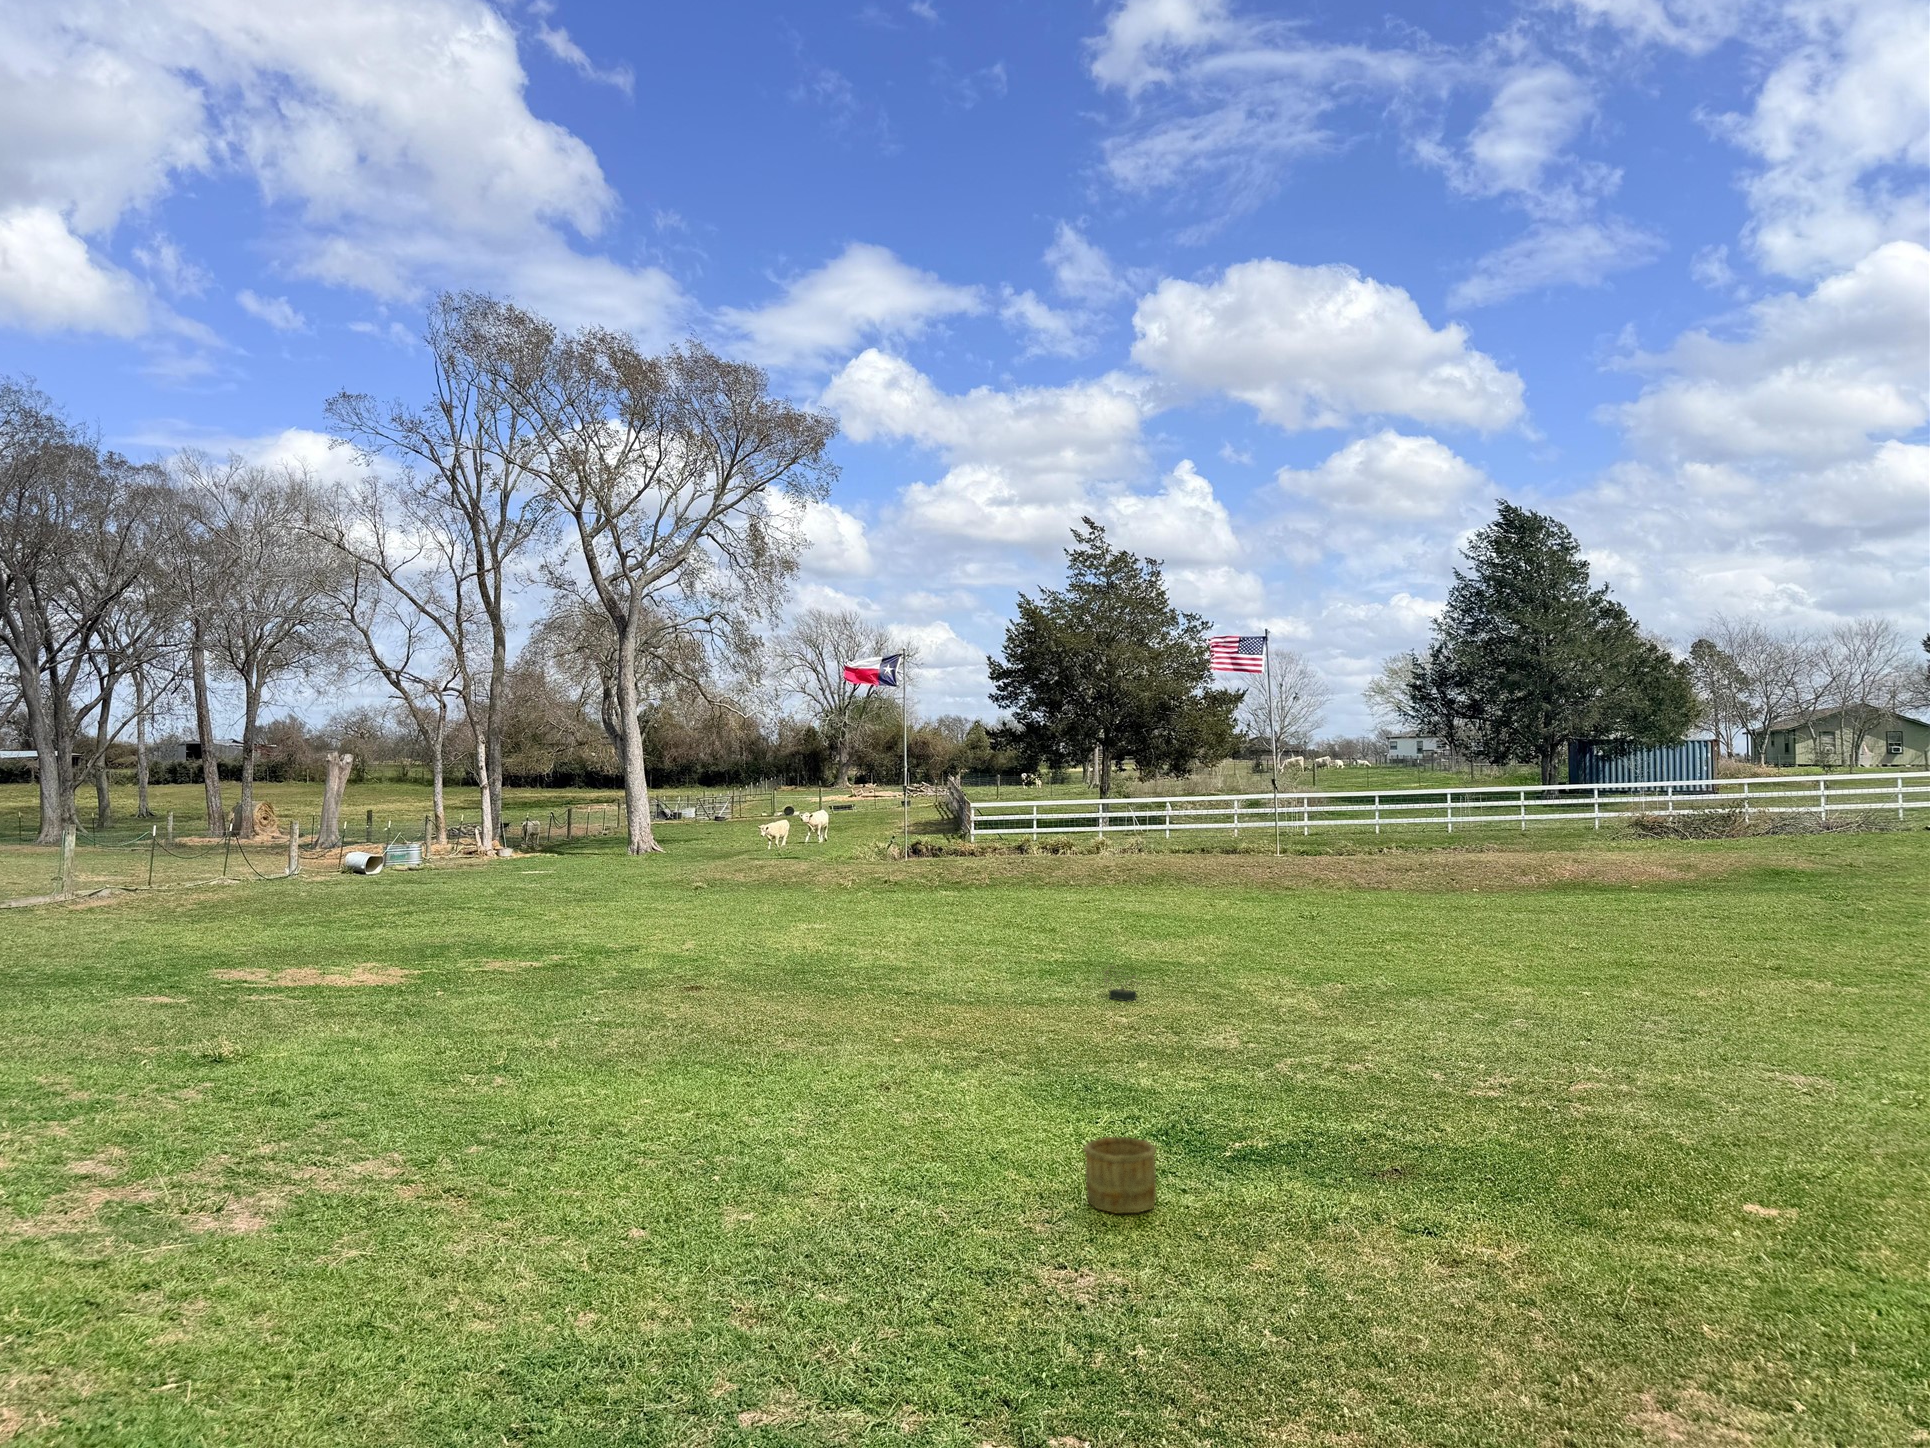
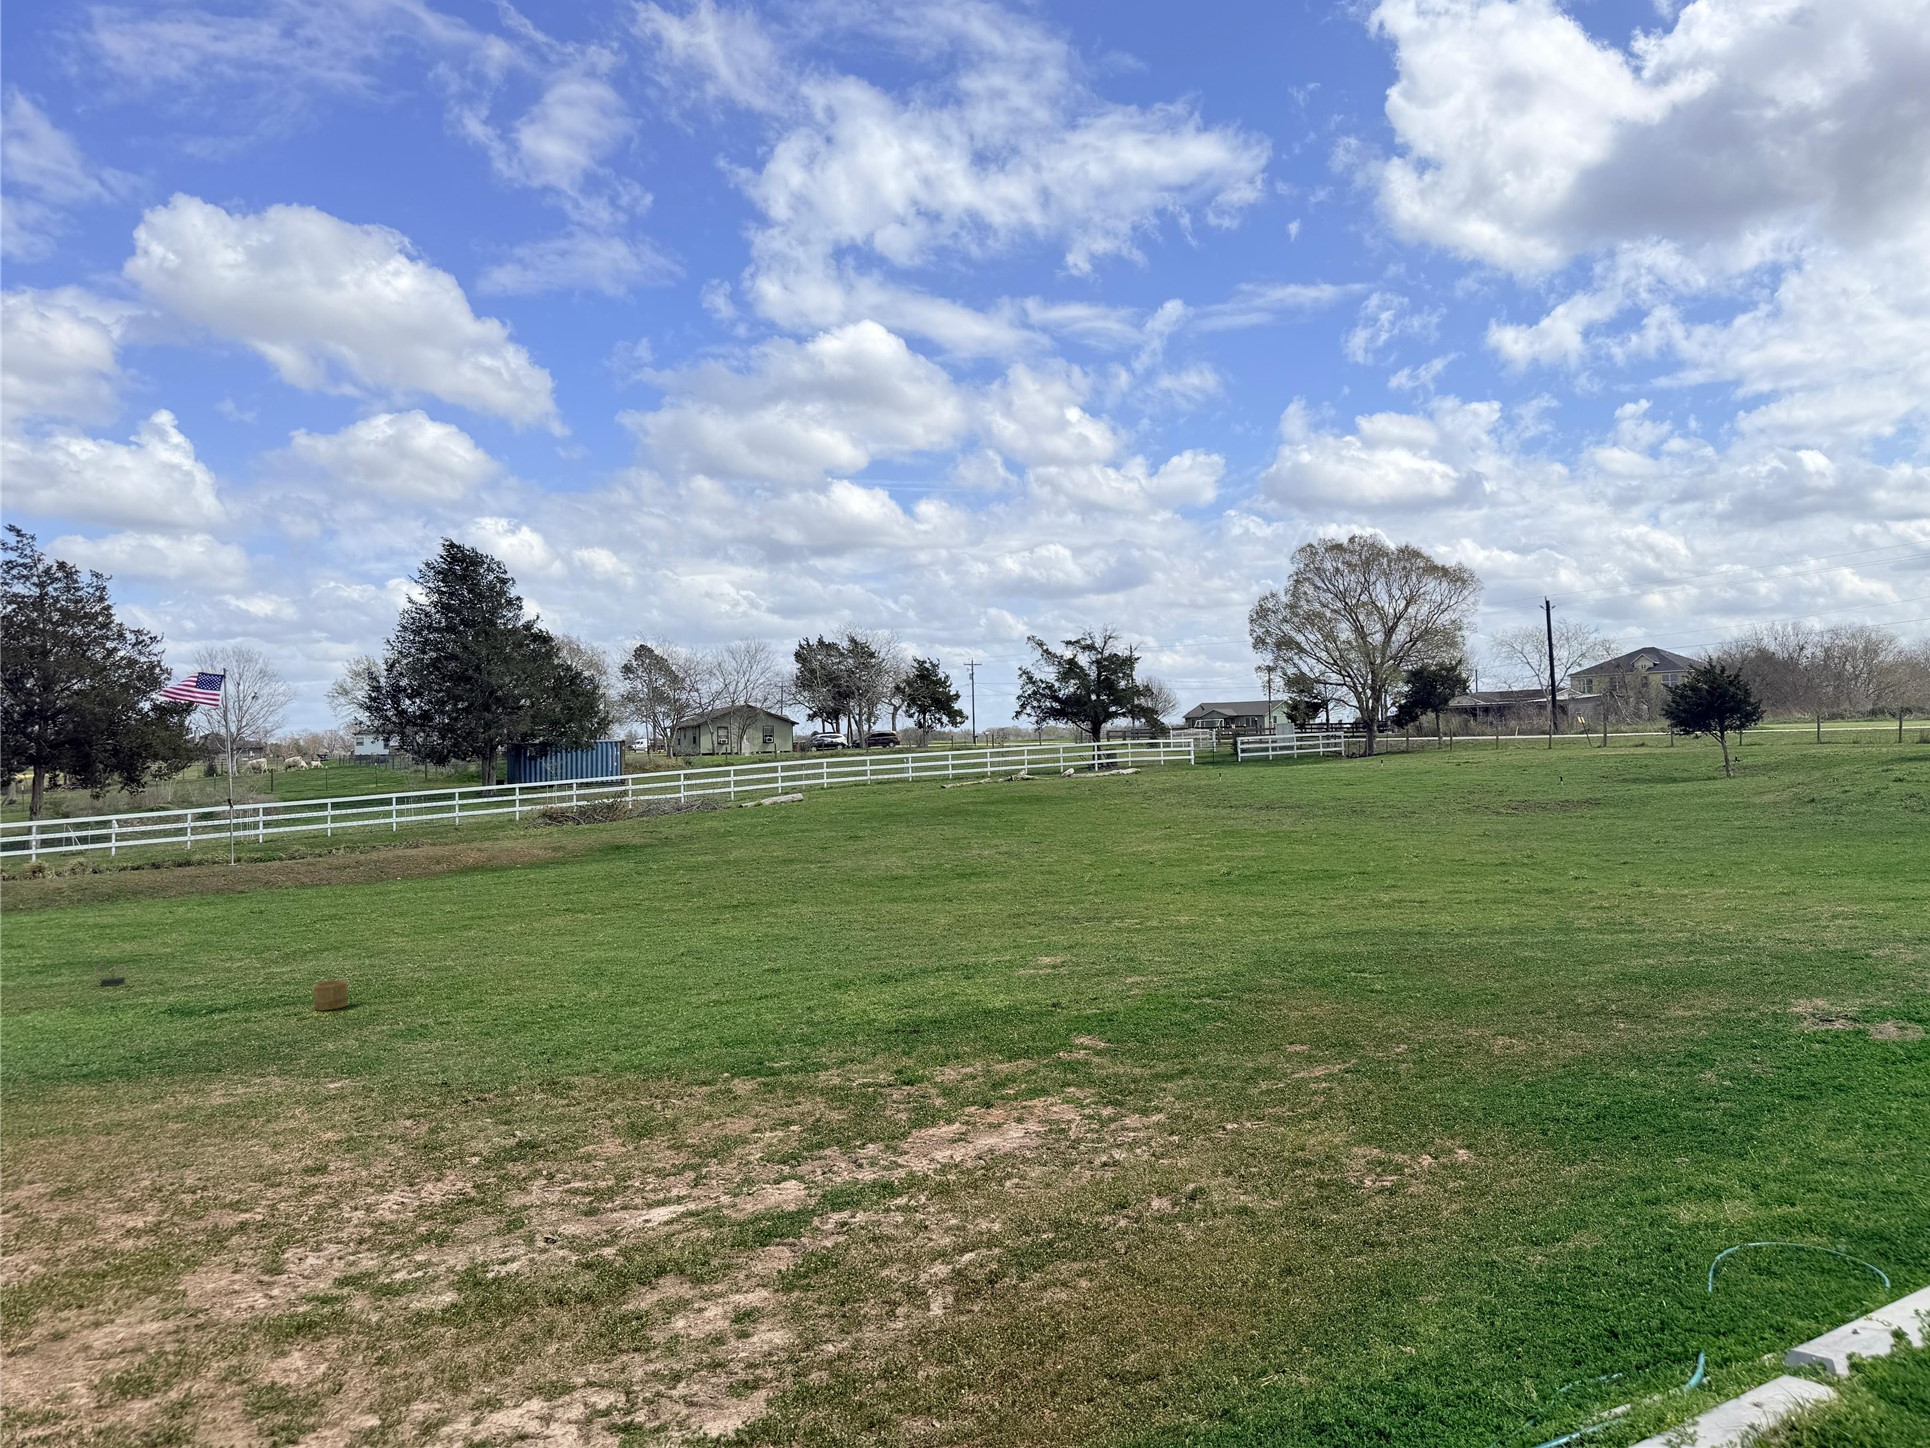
wooden bucket: present [1083,1137,1156,1213] -> present [313,980,348,1010]

